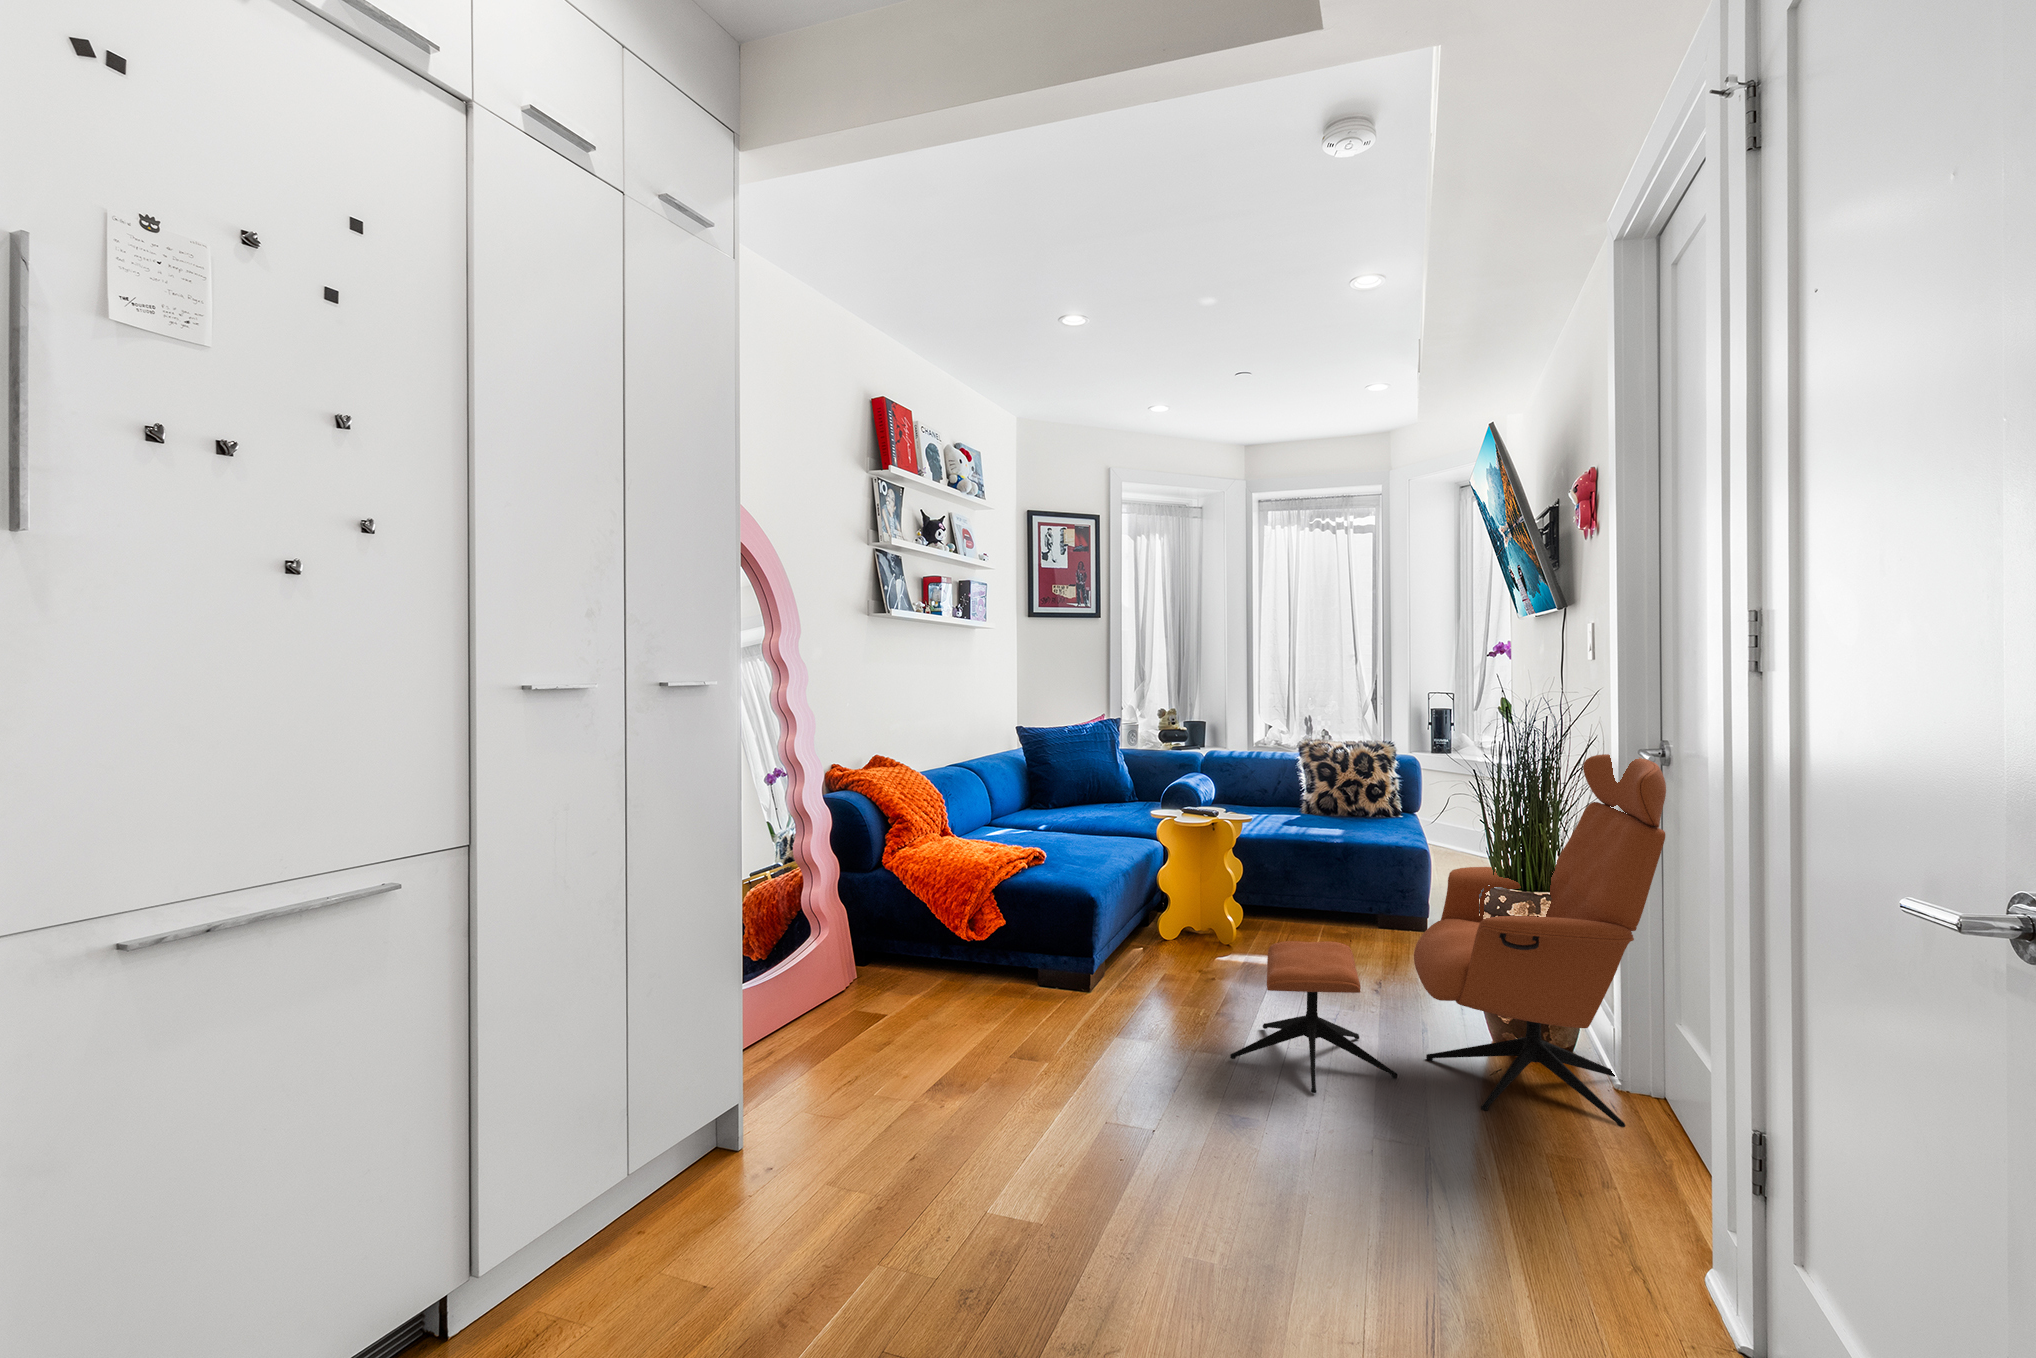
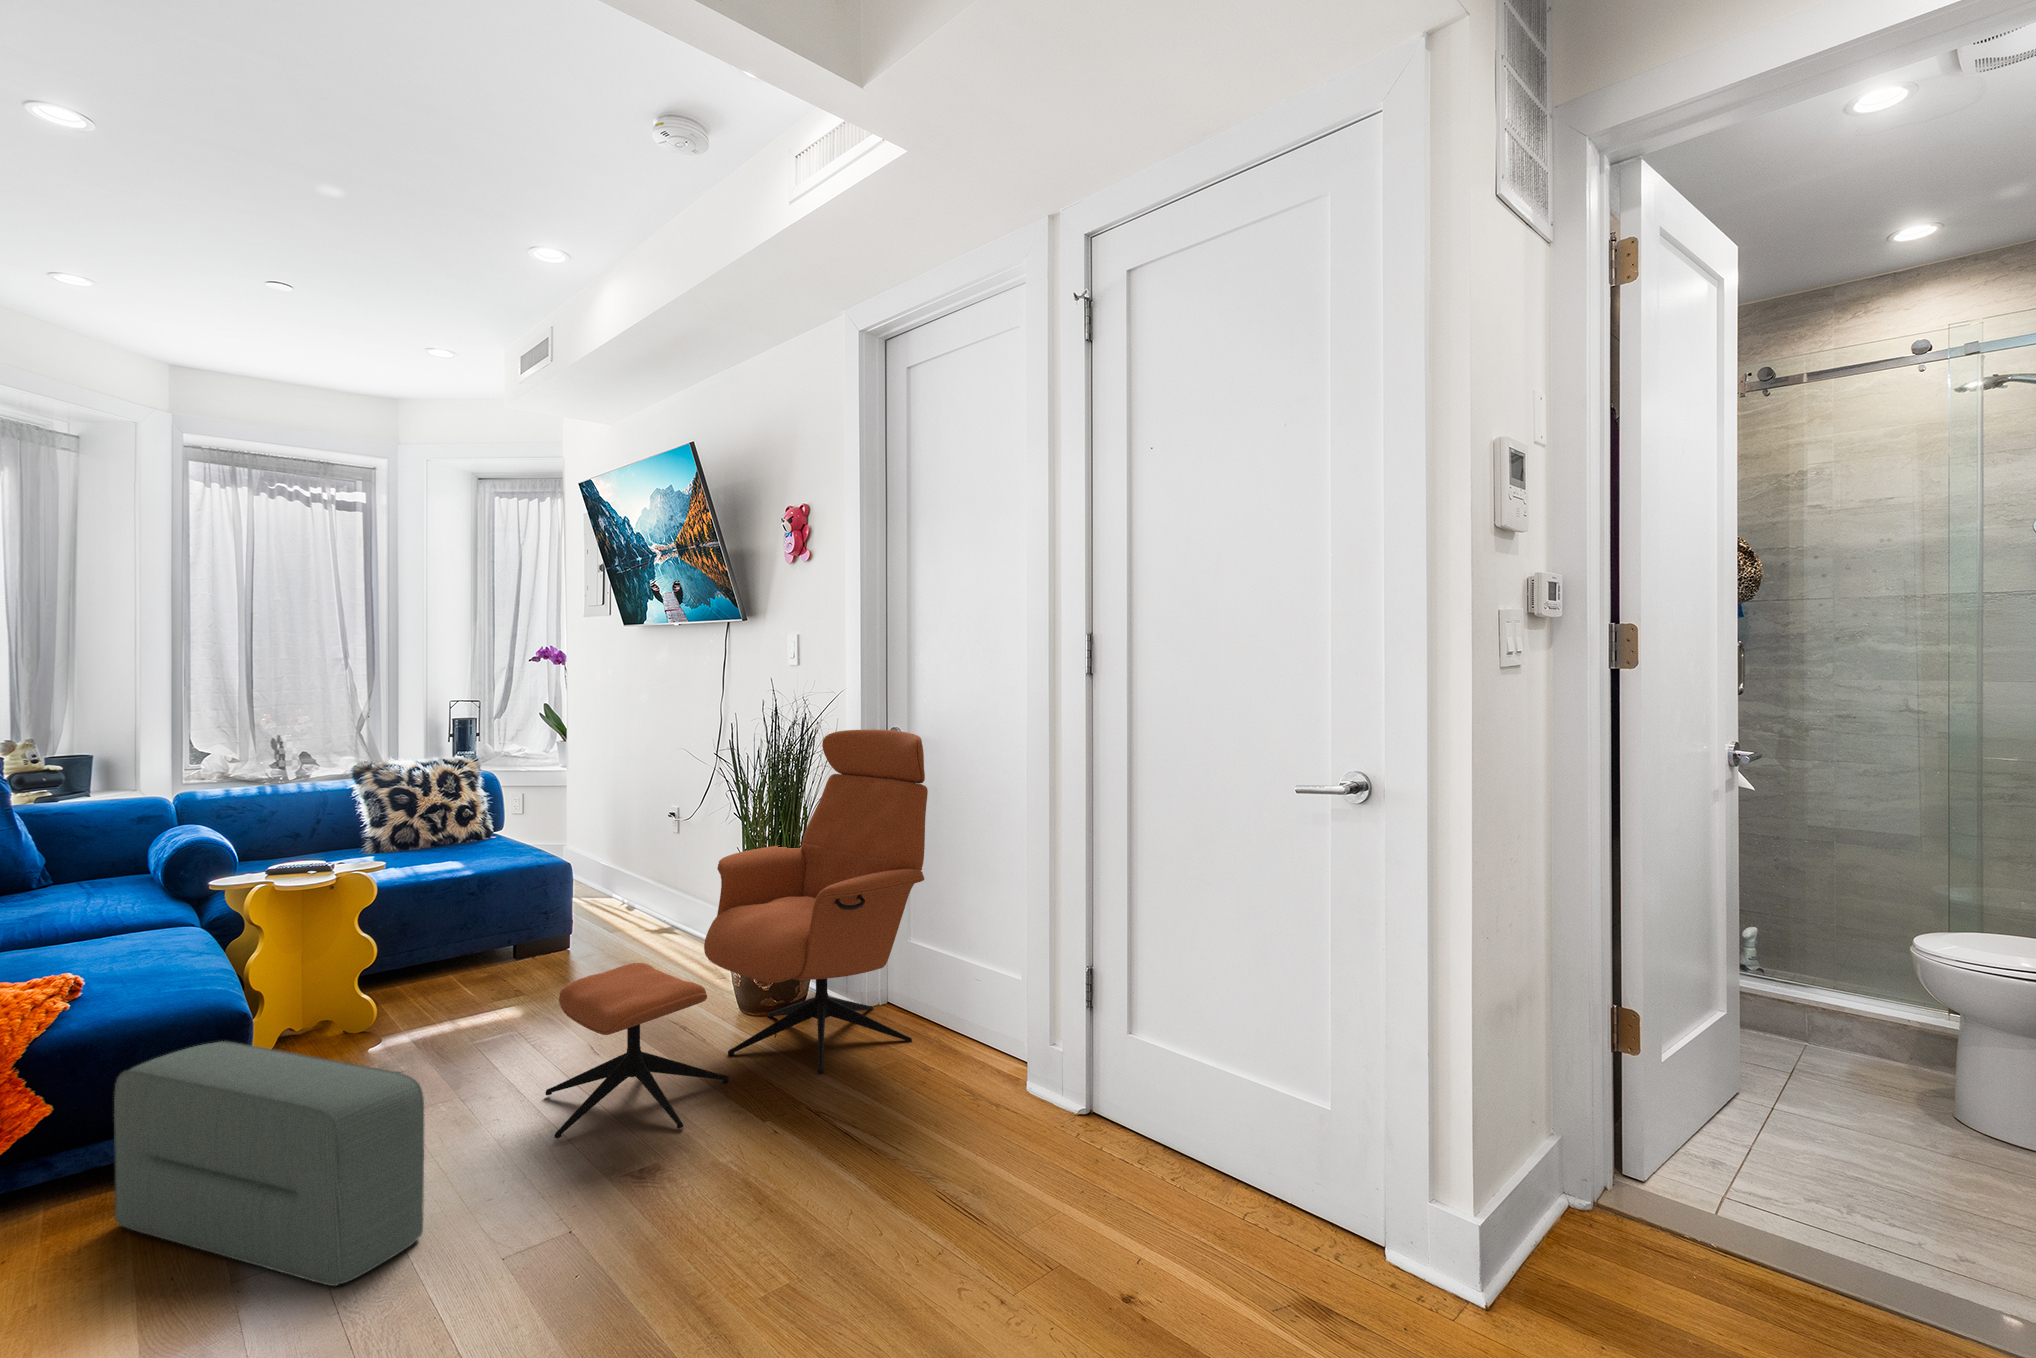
pouf: none [1010,911,1103,1081] -> present [114,1041,424,1286]

